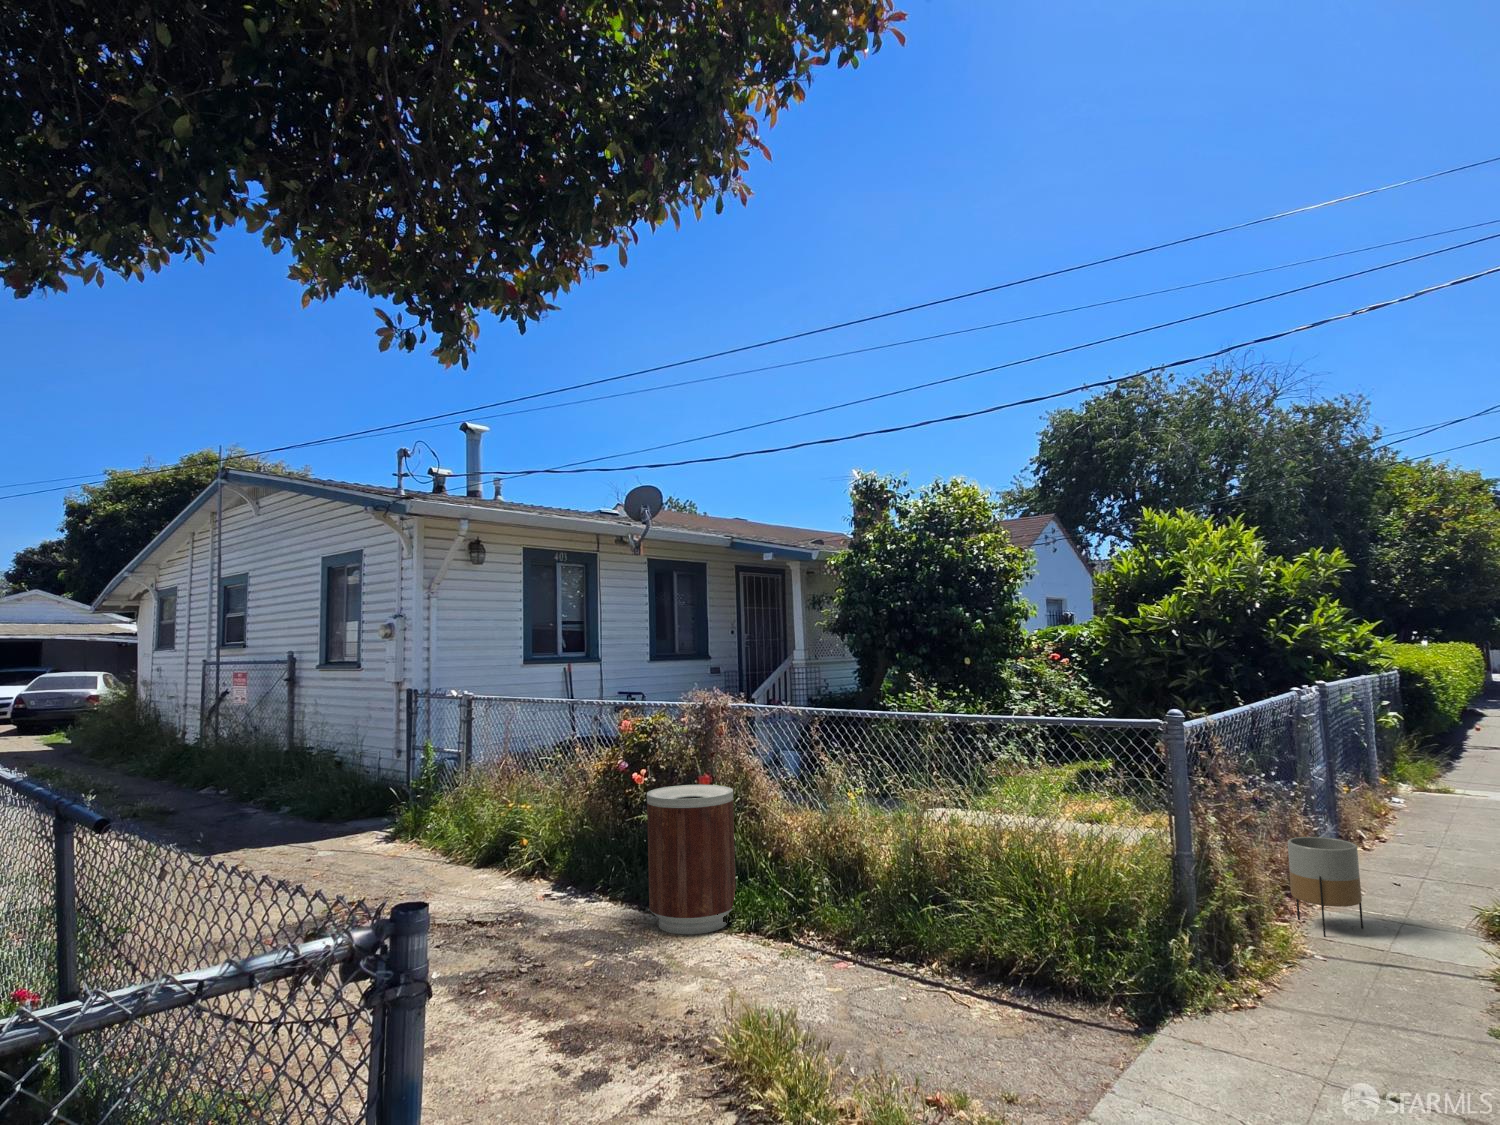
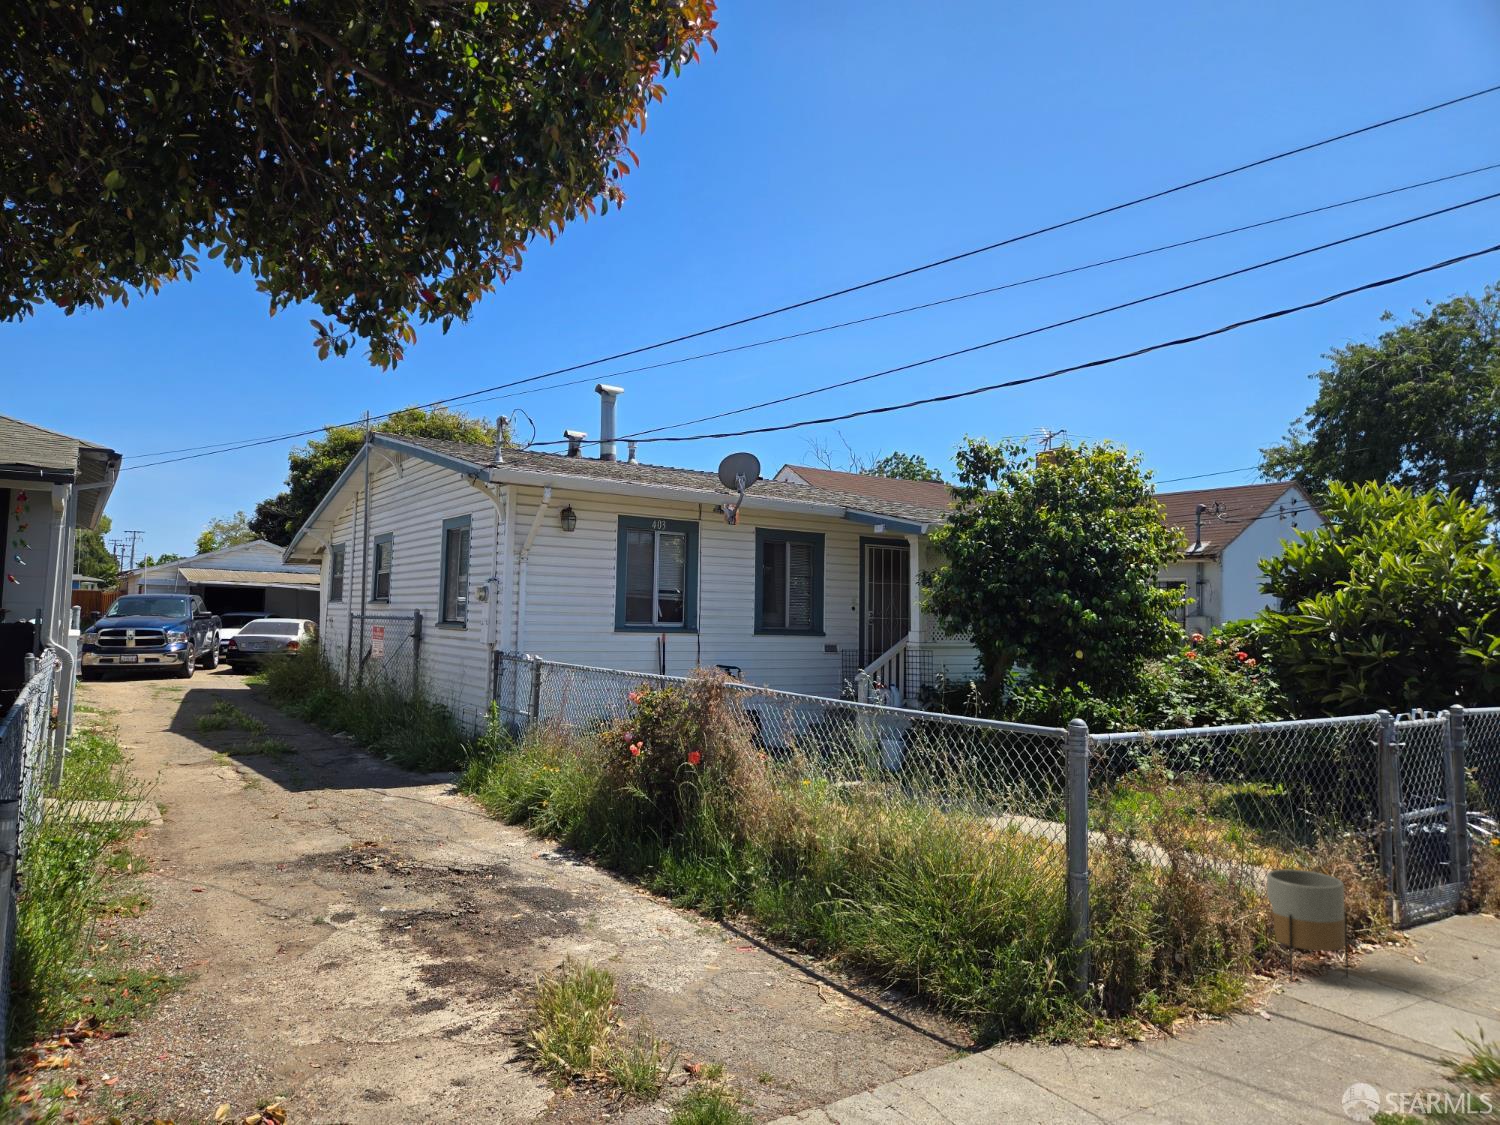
trash can: present [647,785,736,934] -> none [606,762,692,905]

